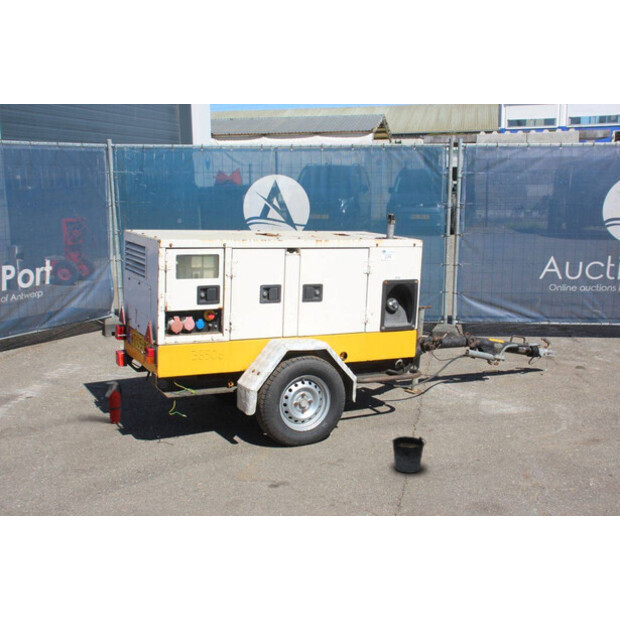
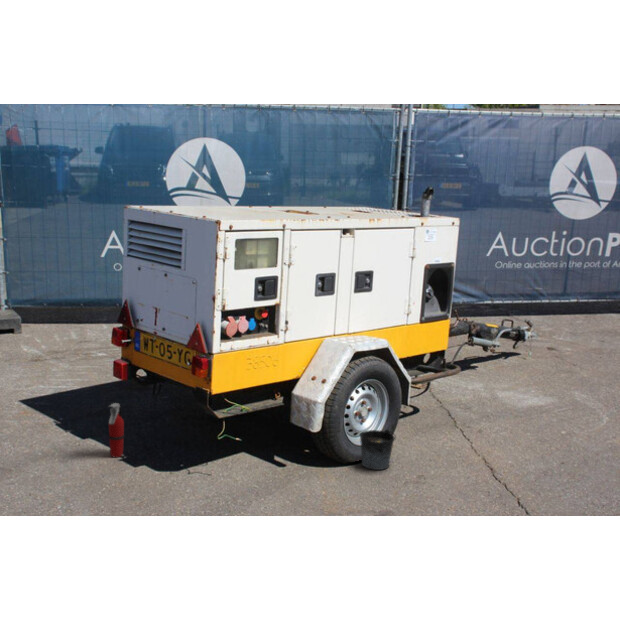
bucket: present [392,436,426,473] -> present [360,430,395,470]

